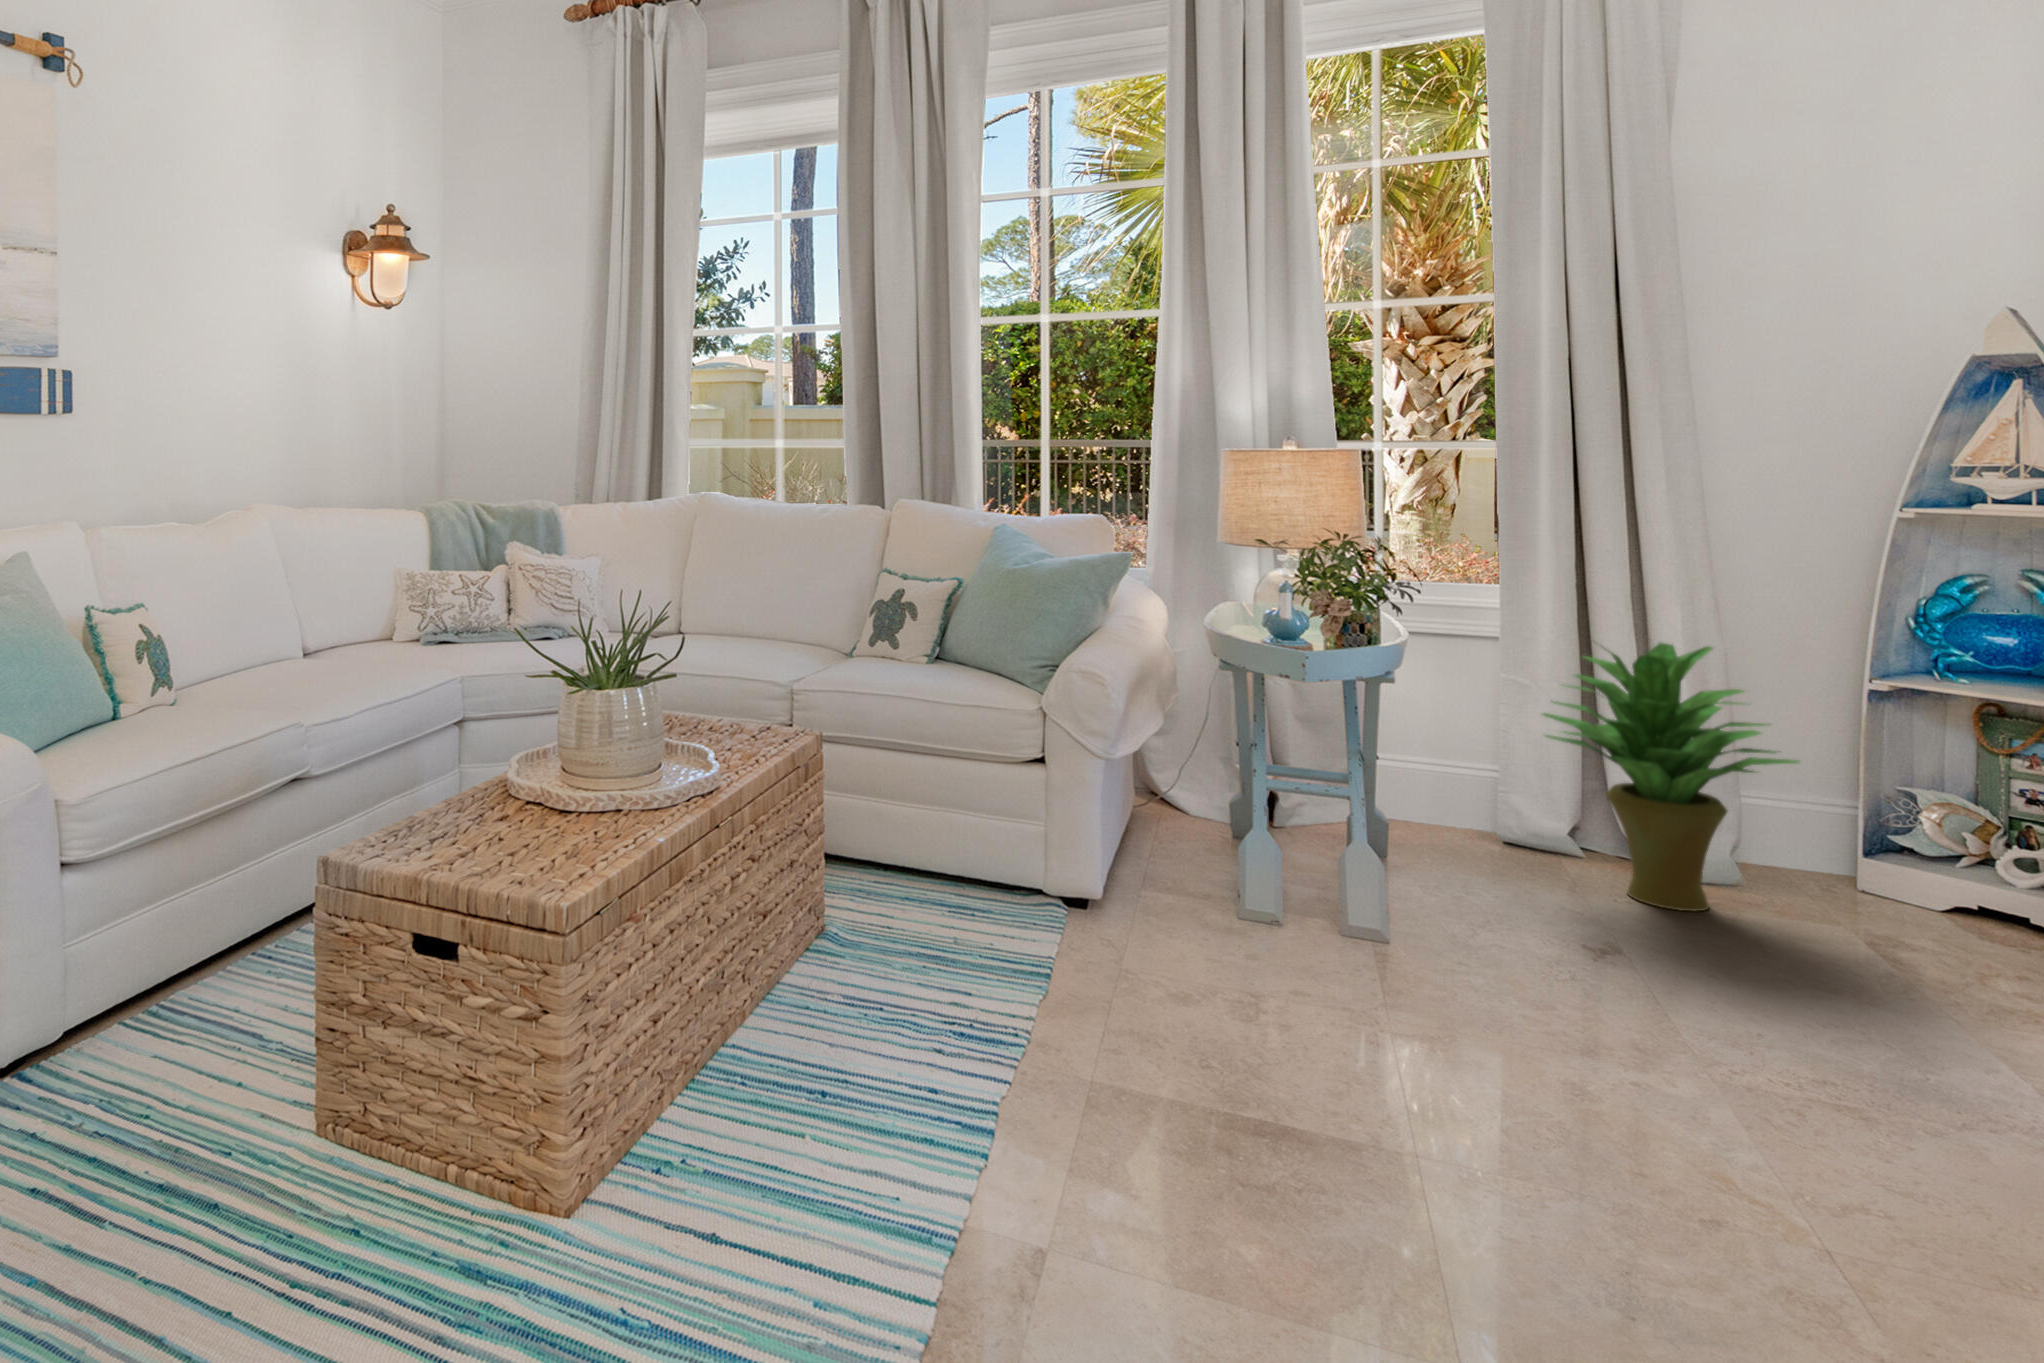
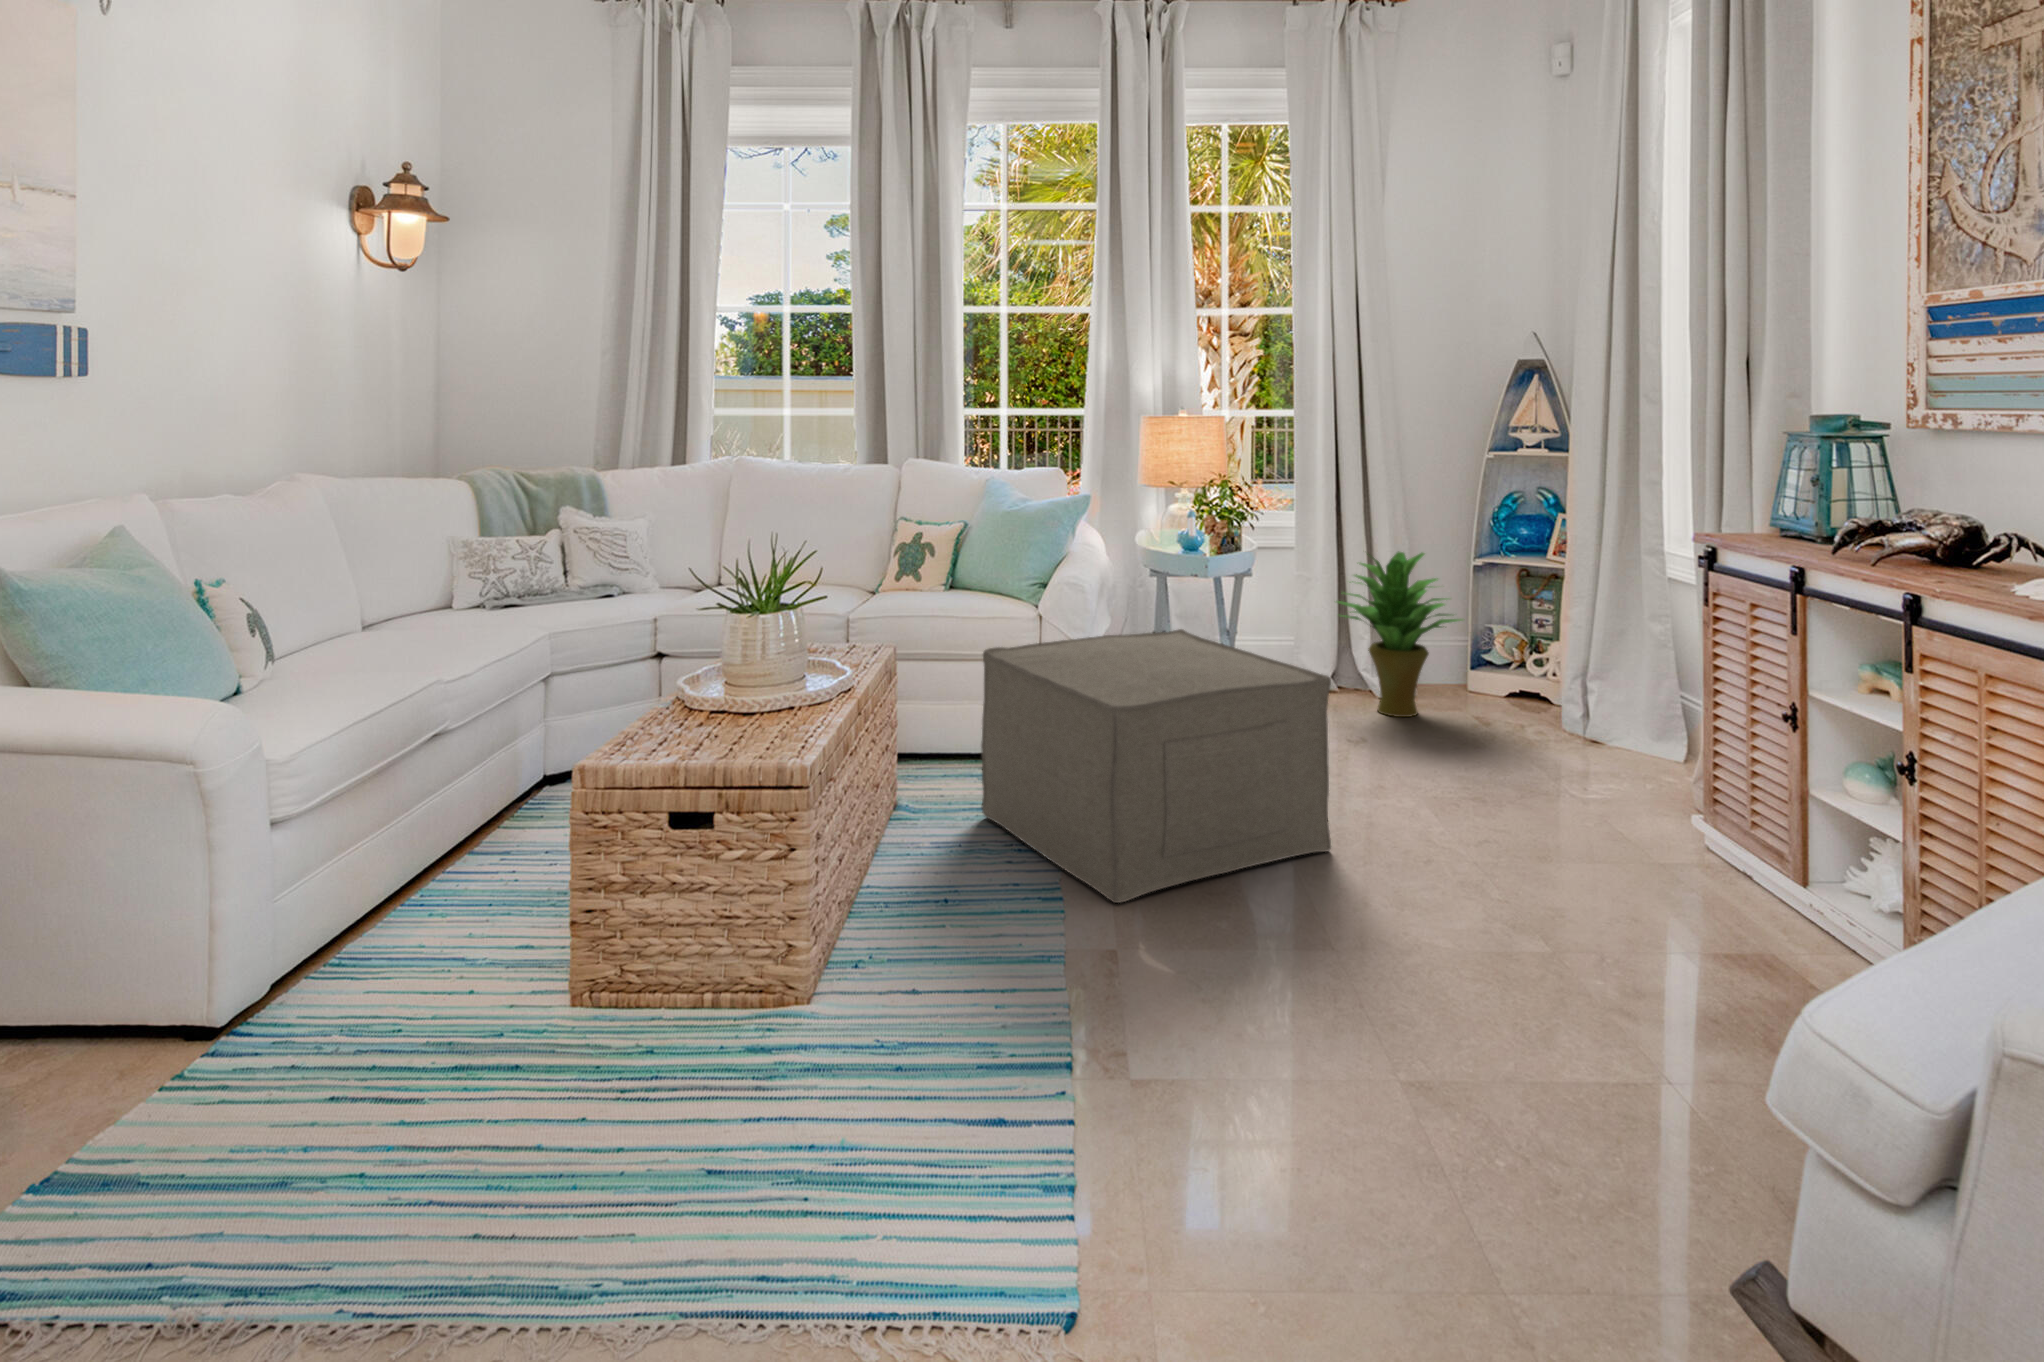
ottoman: none [922,739,1486,1160] -> present [981,629,1331,903]

